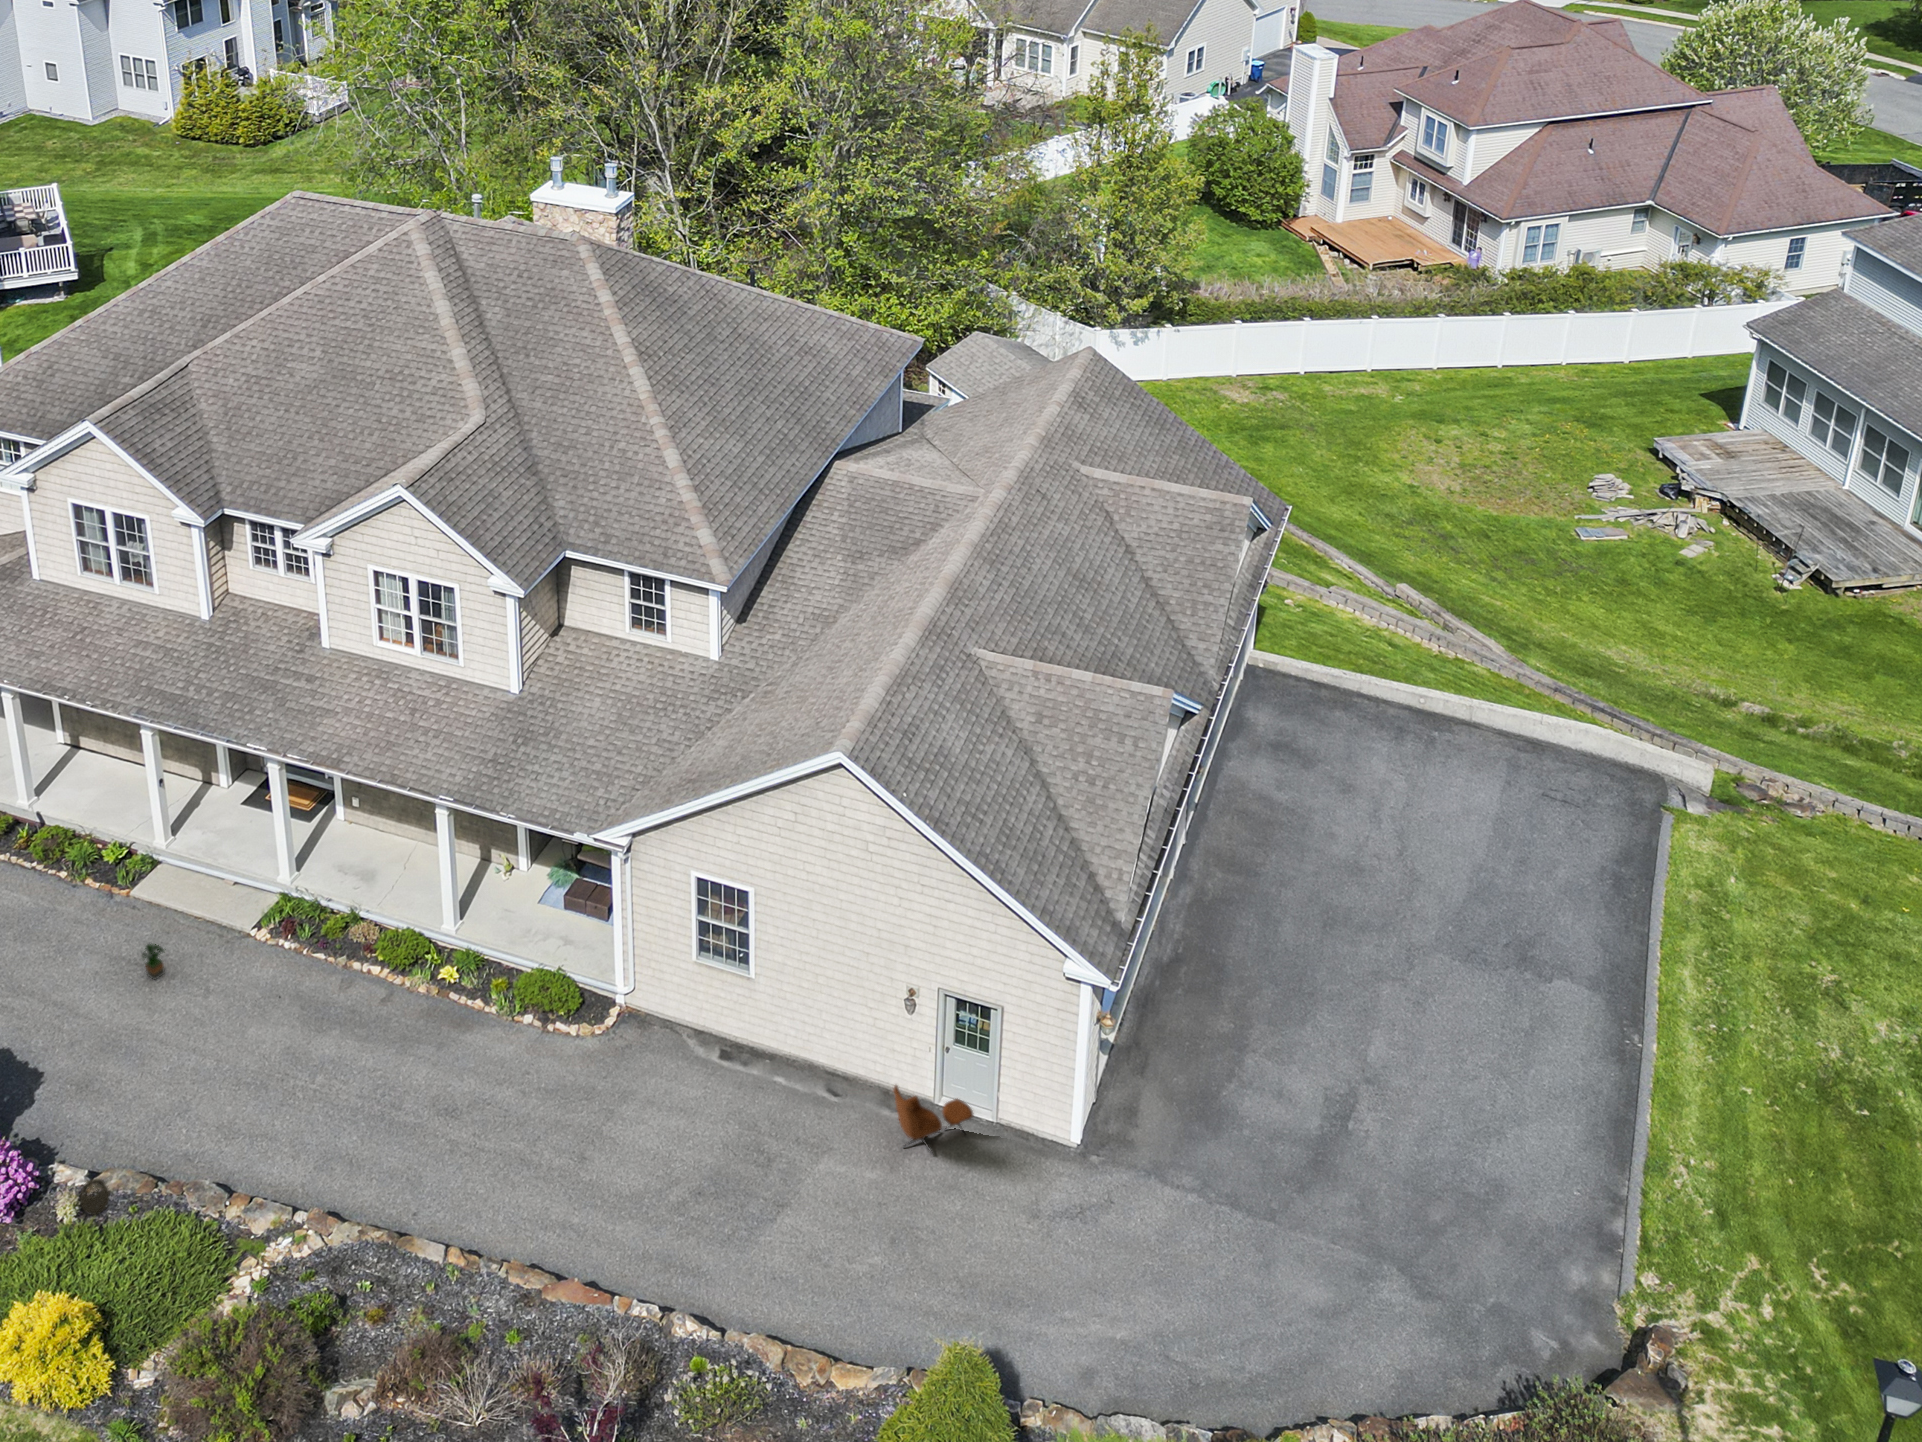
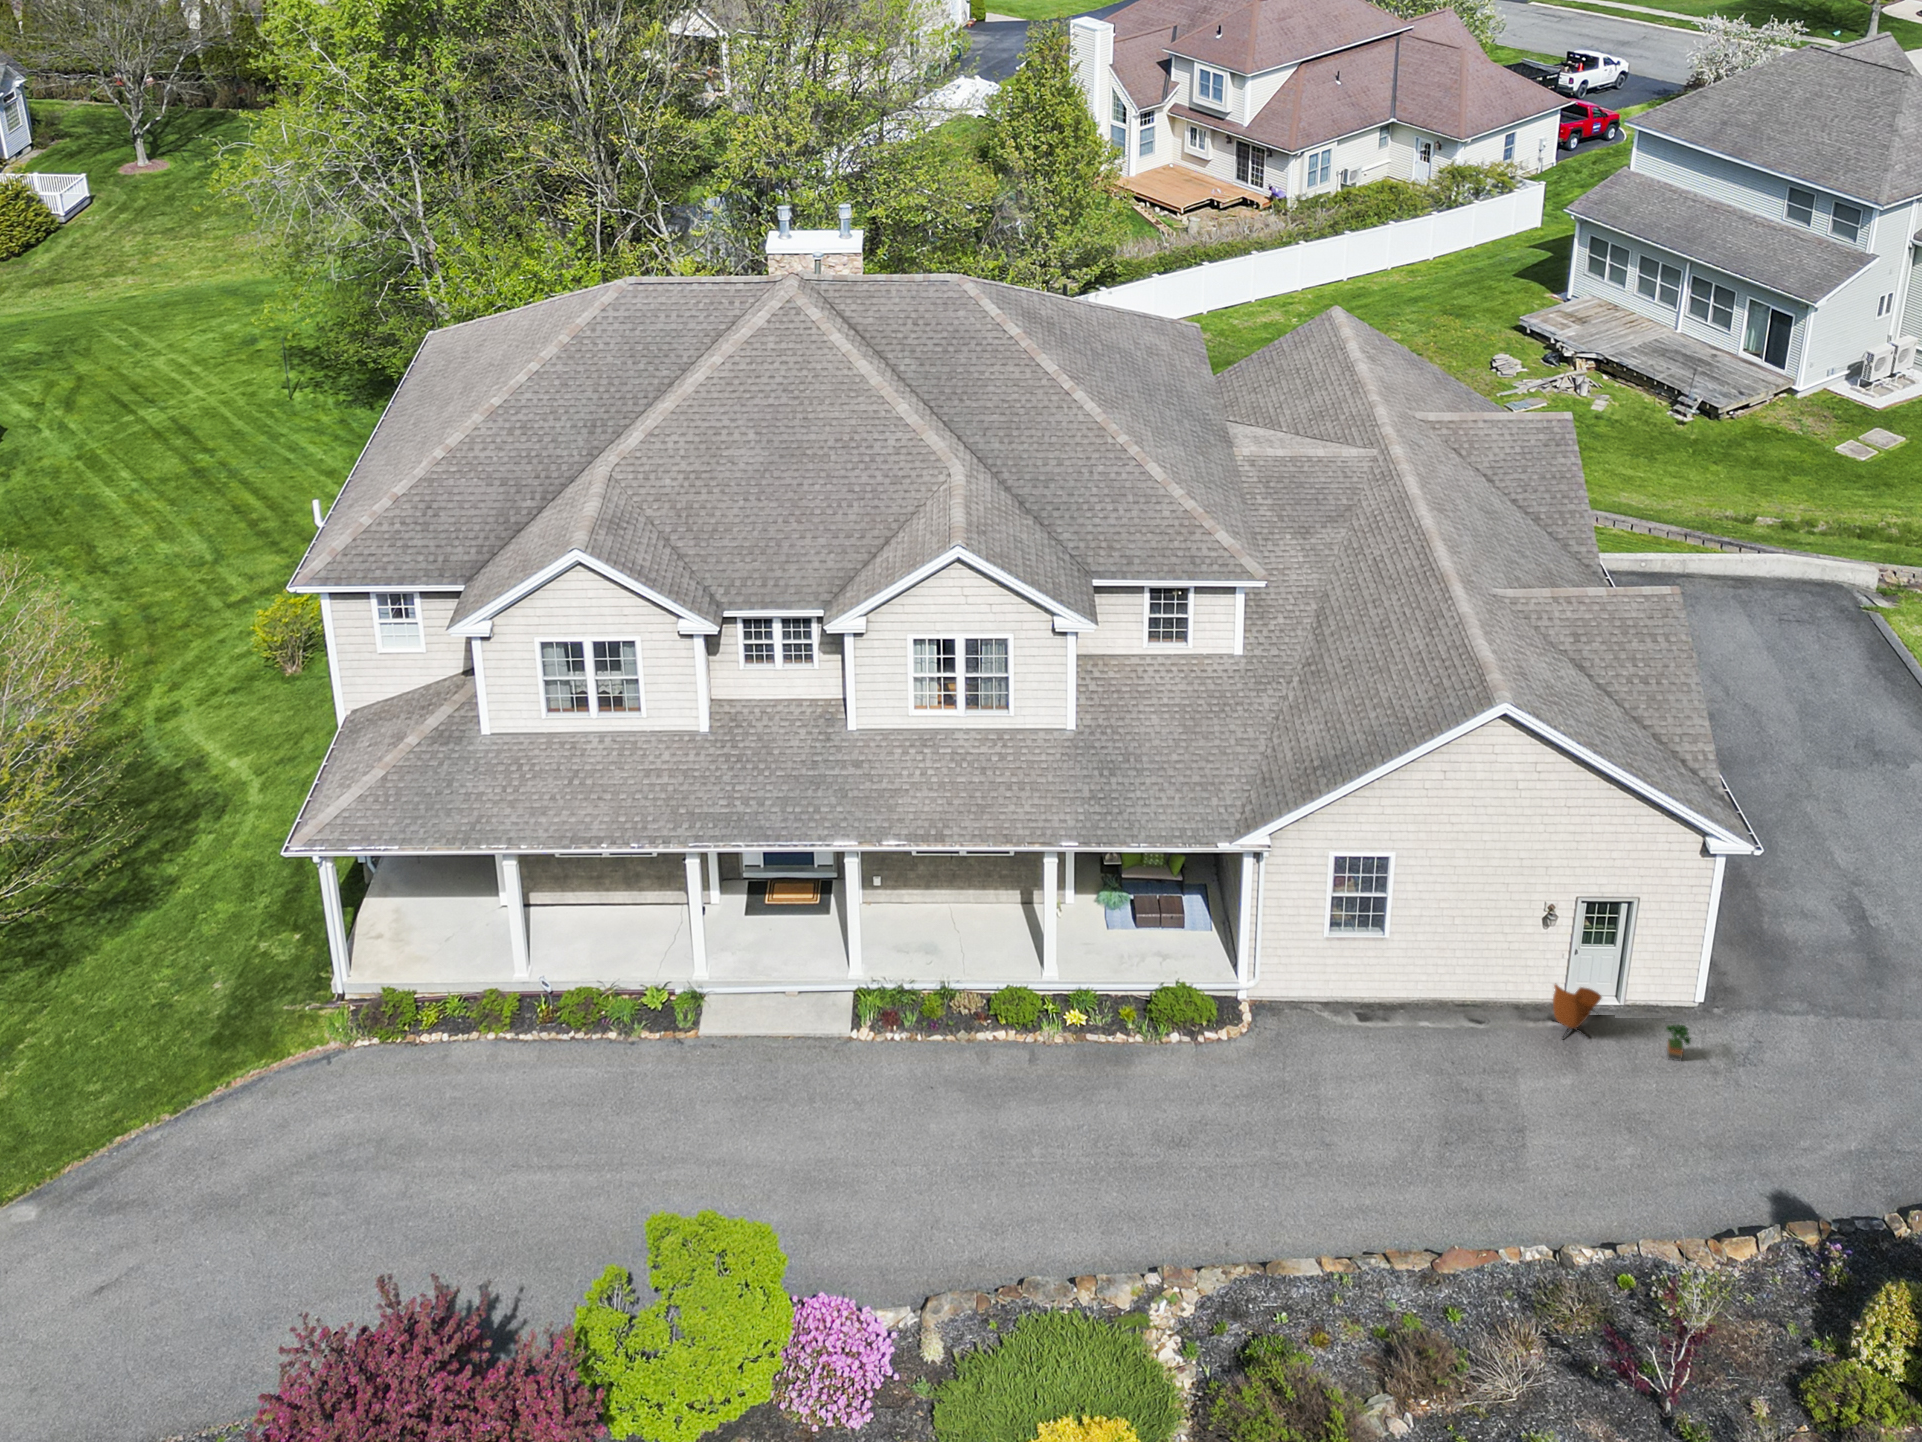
potted tree: present [142,943,166,980] -> present [1666,1025,1691,1061]
woven basket: present [80,1179,110,1215] -> none [922,1284,951,1322]

